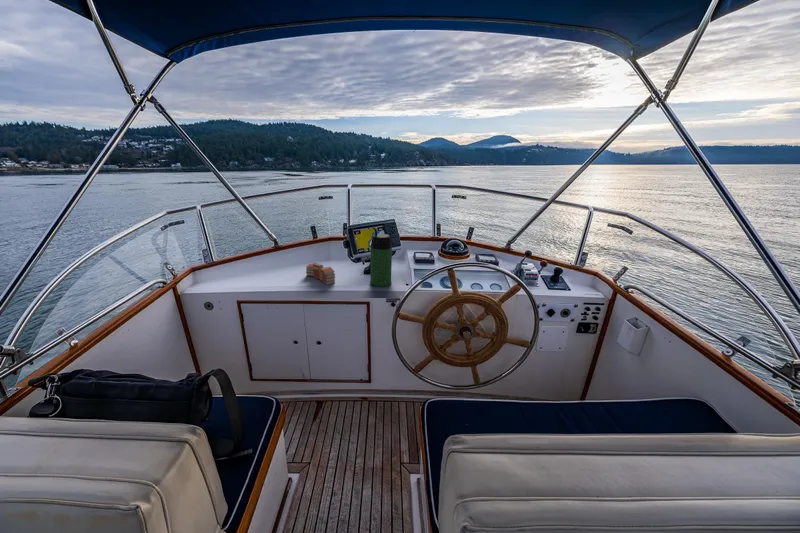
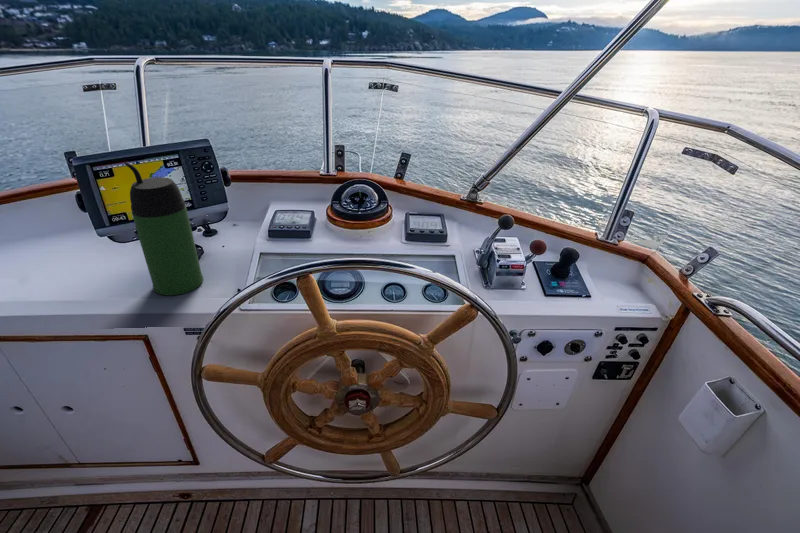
book: present [306,263,335,285] -> none [38,236,86,288]

